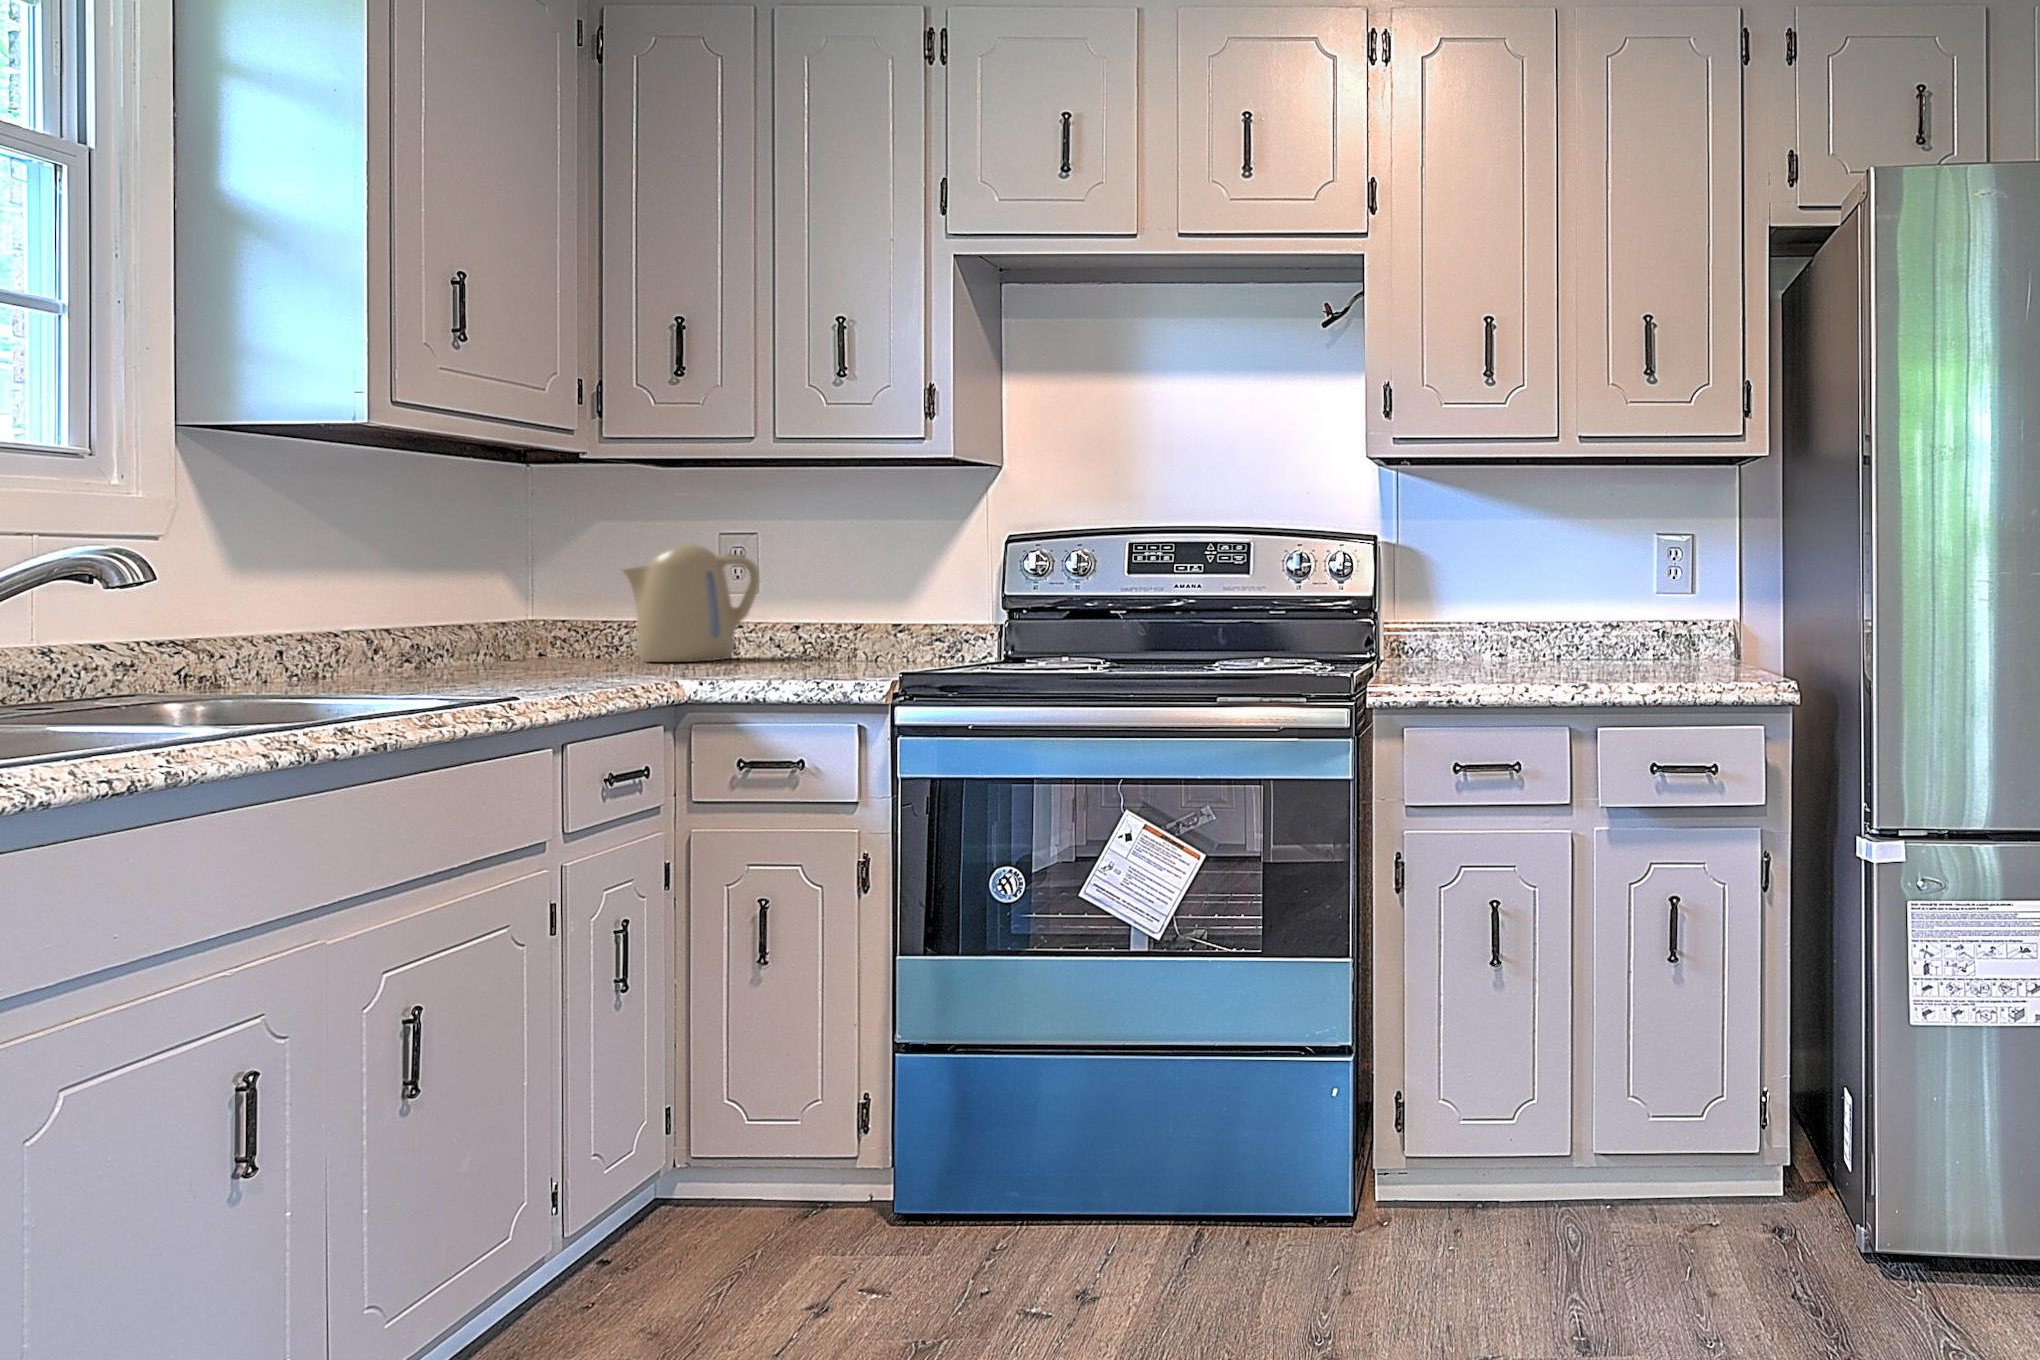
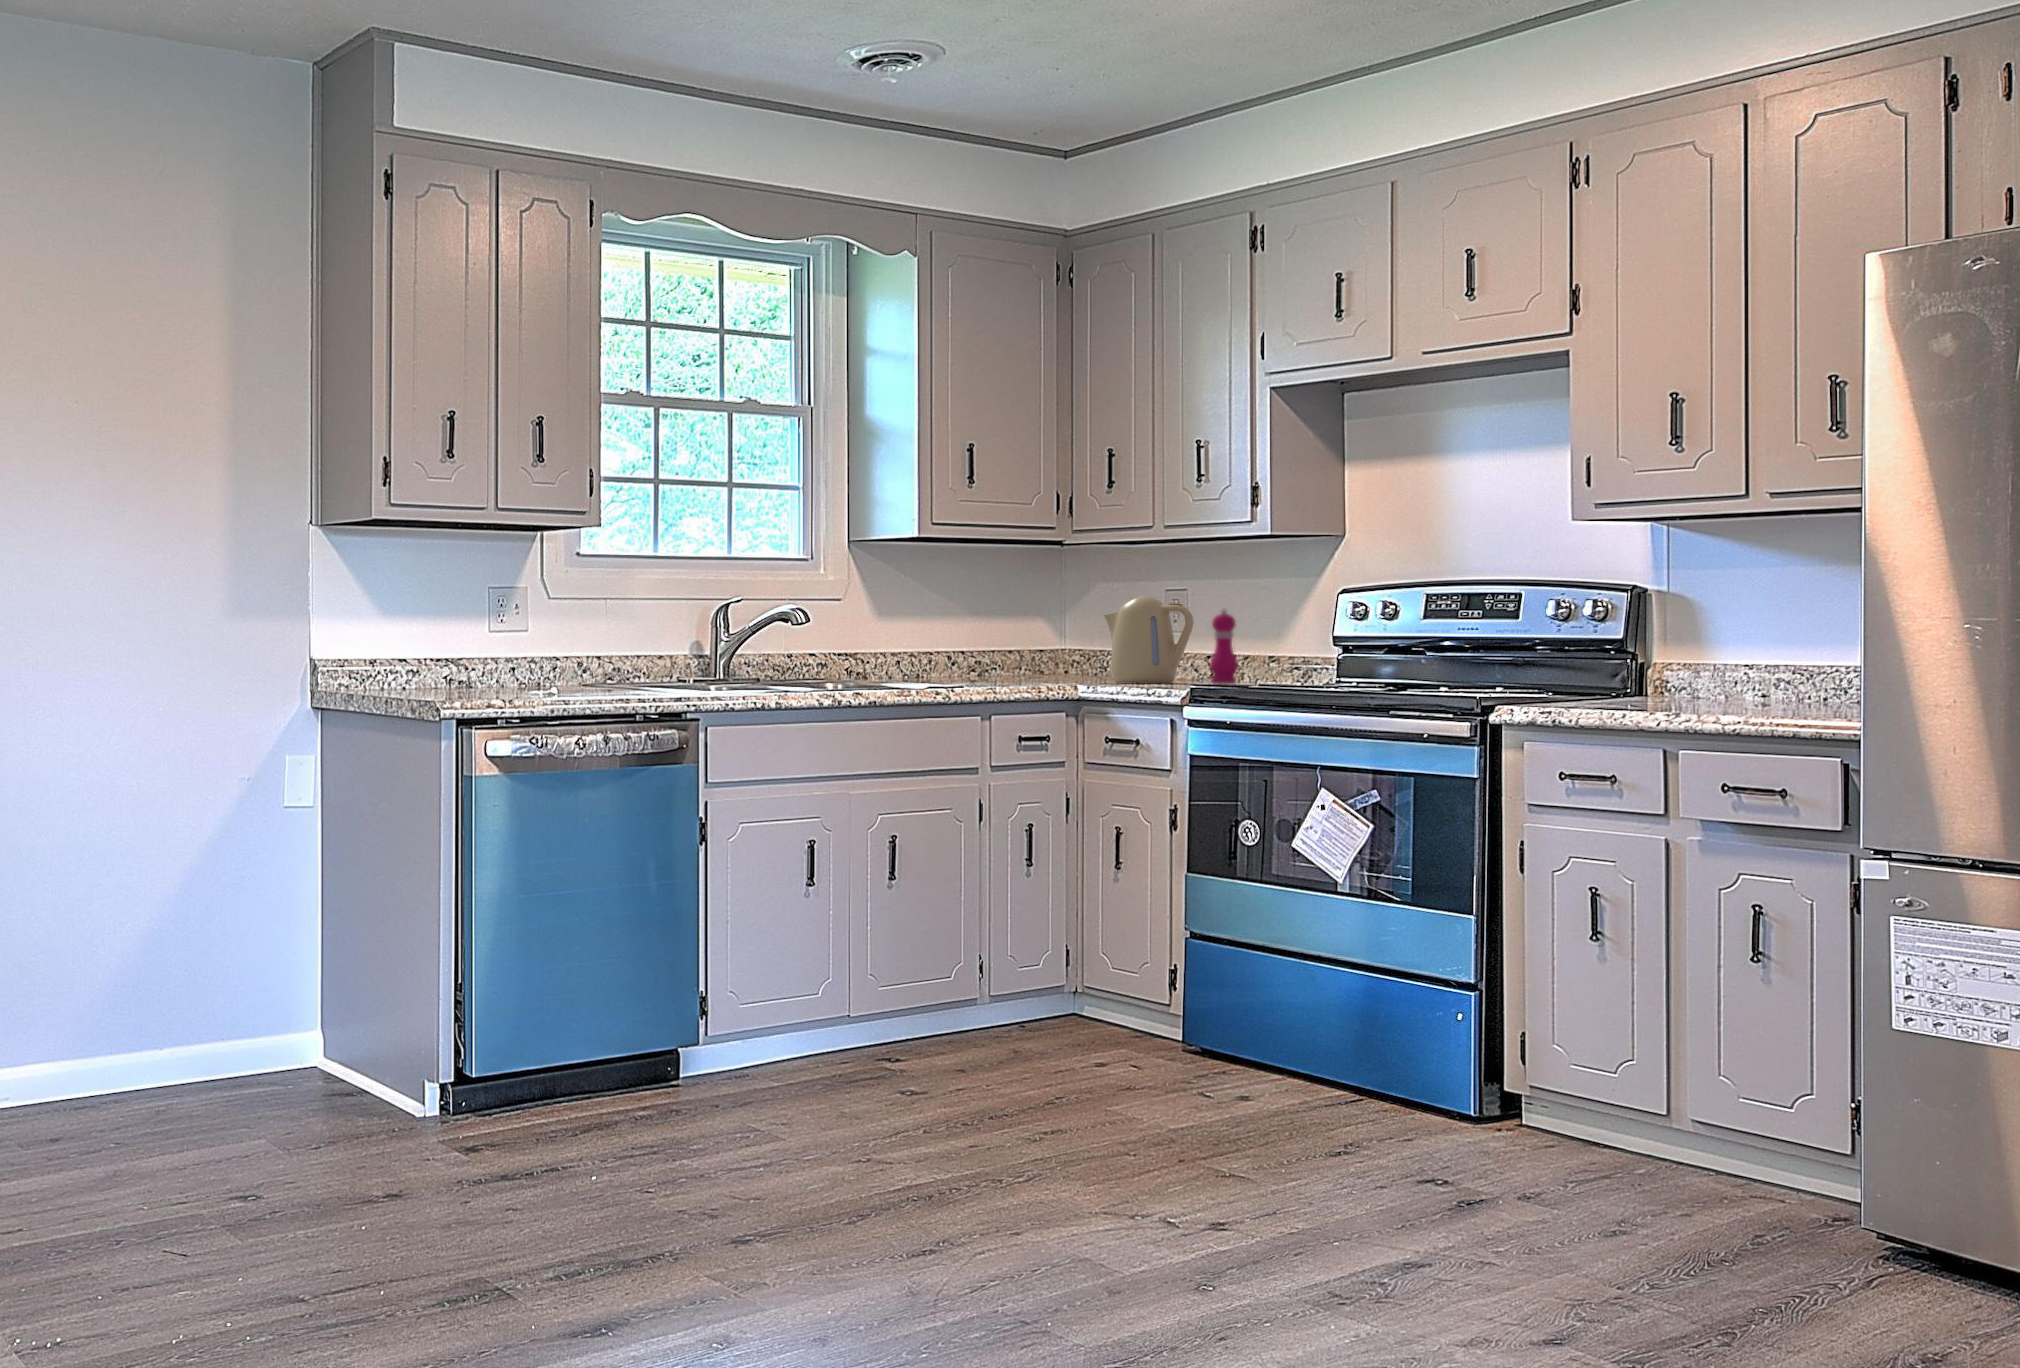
pepper mill: none [805,562,844,660] -> present [1210,608,1238,684]

